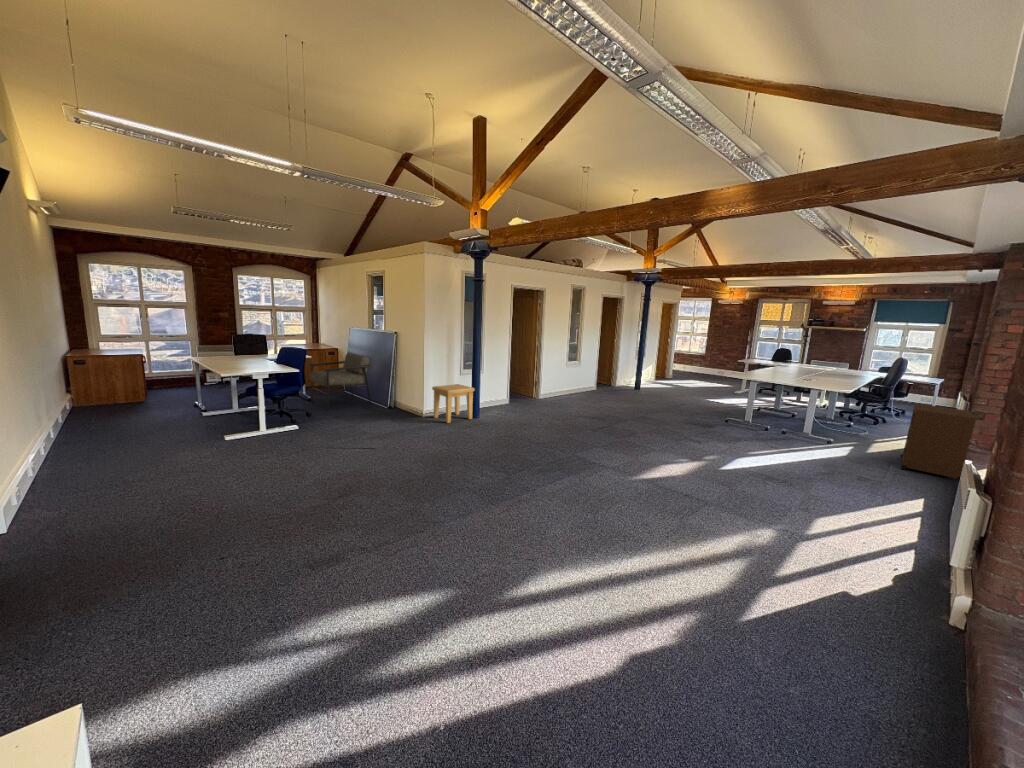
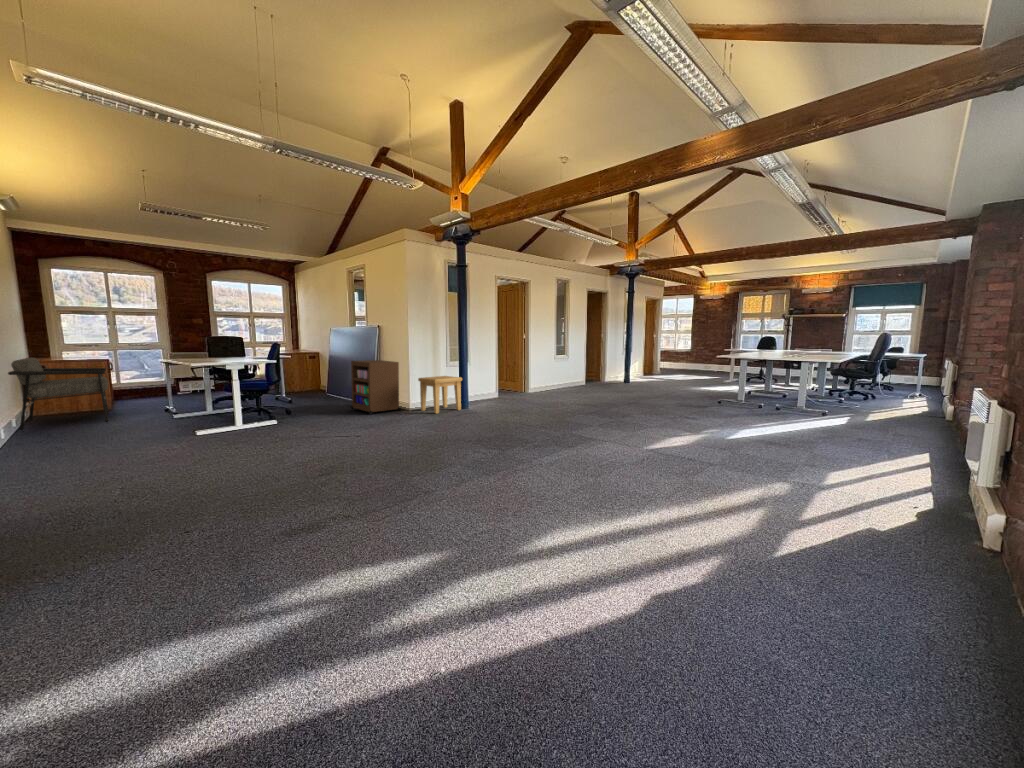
armchair: present [308,353,372,410] -> present [8,357,109,430]
storage cabinet: present [900,403,976,480] -> present [351,360,401,414]

